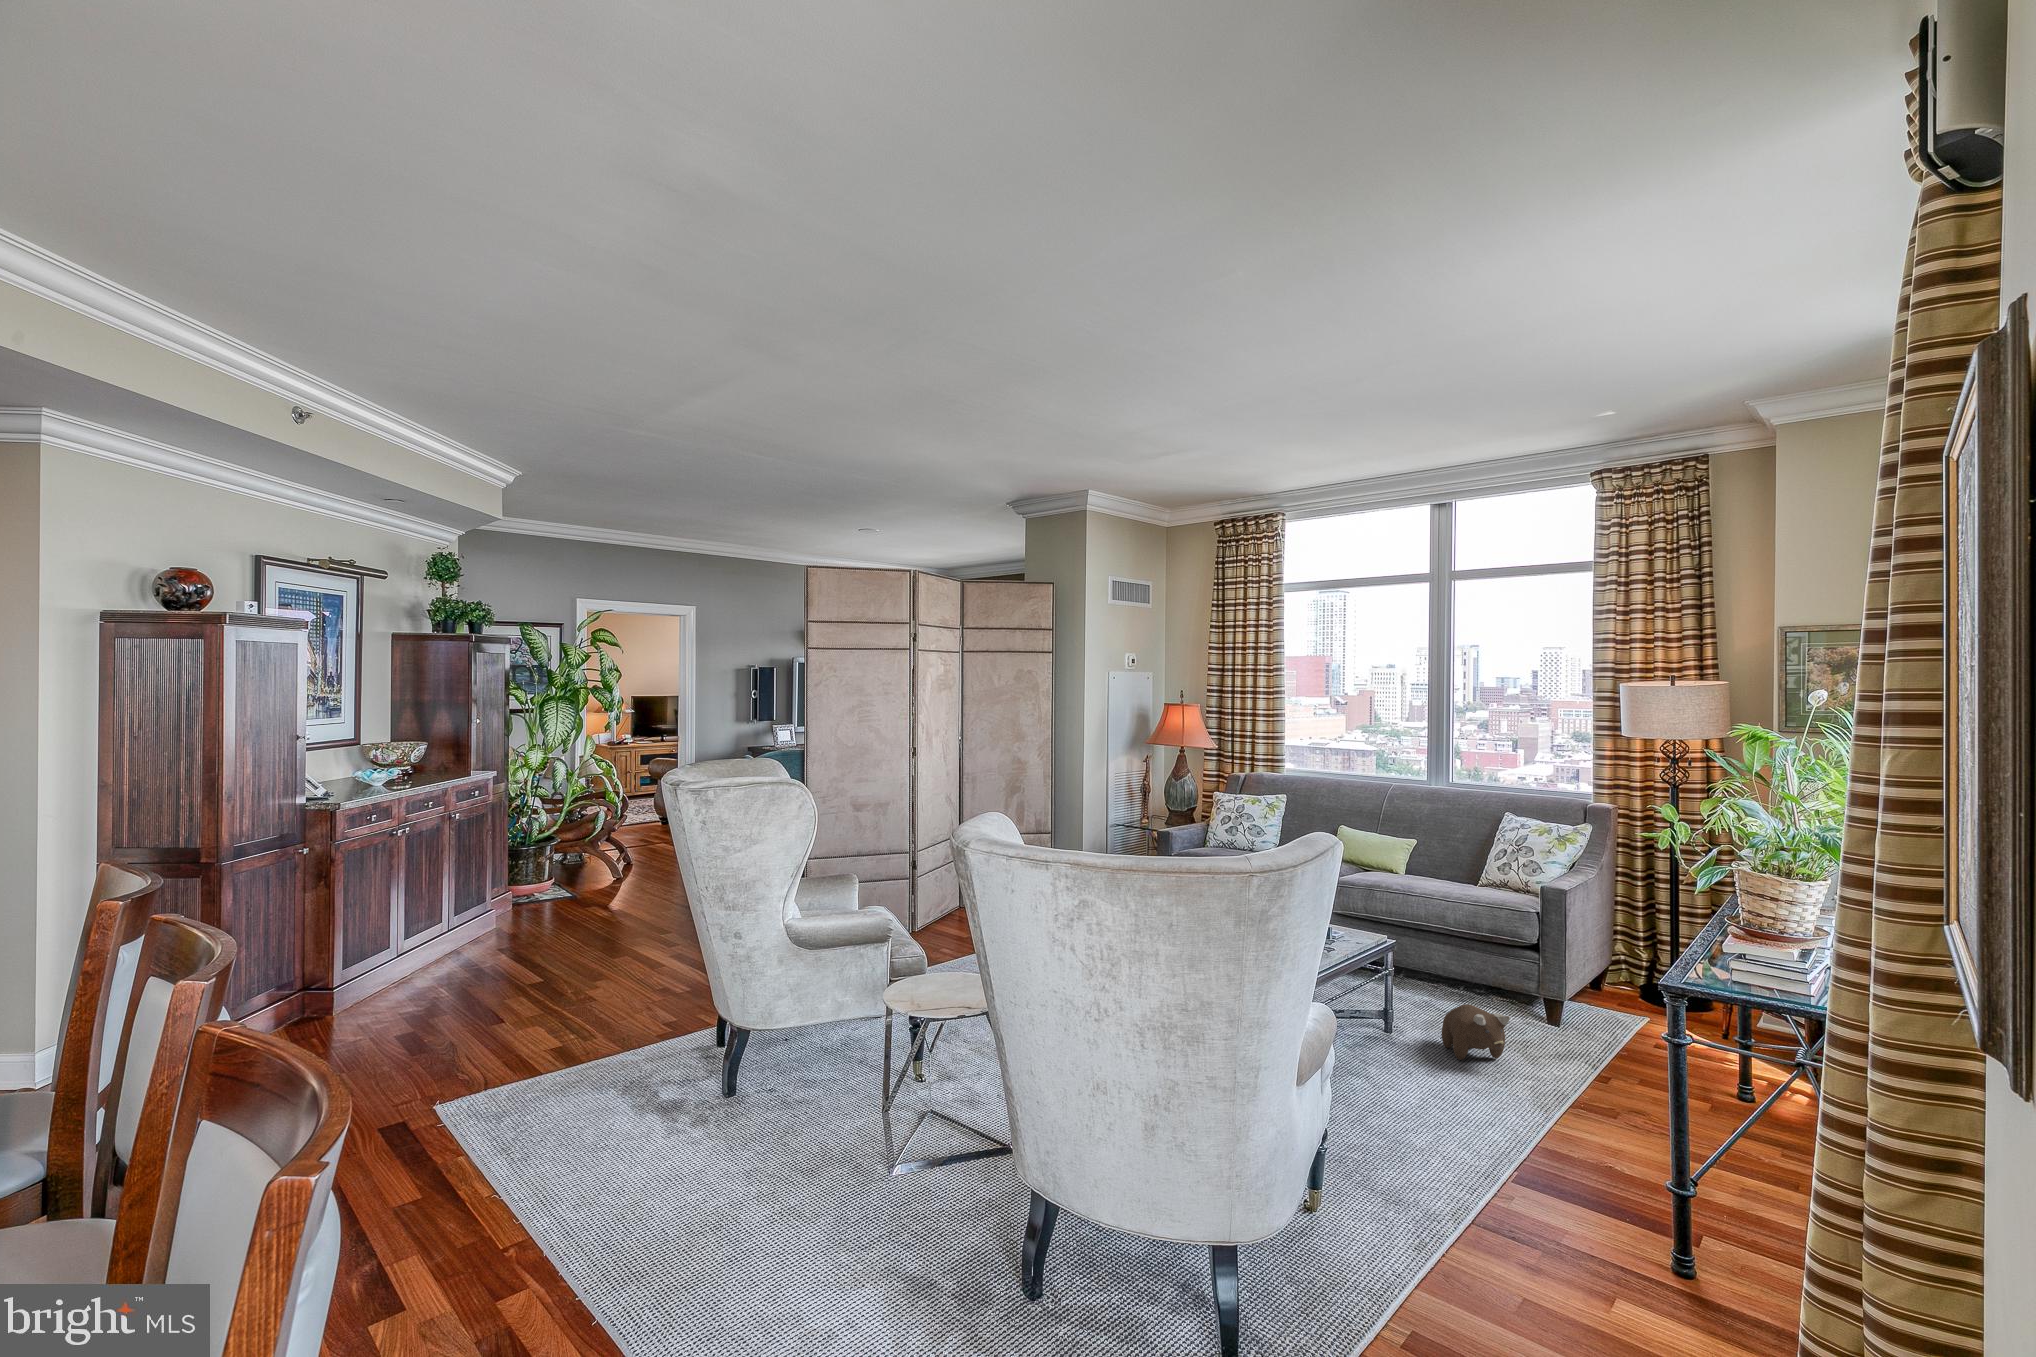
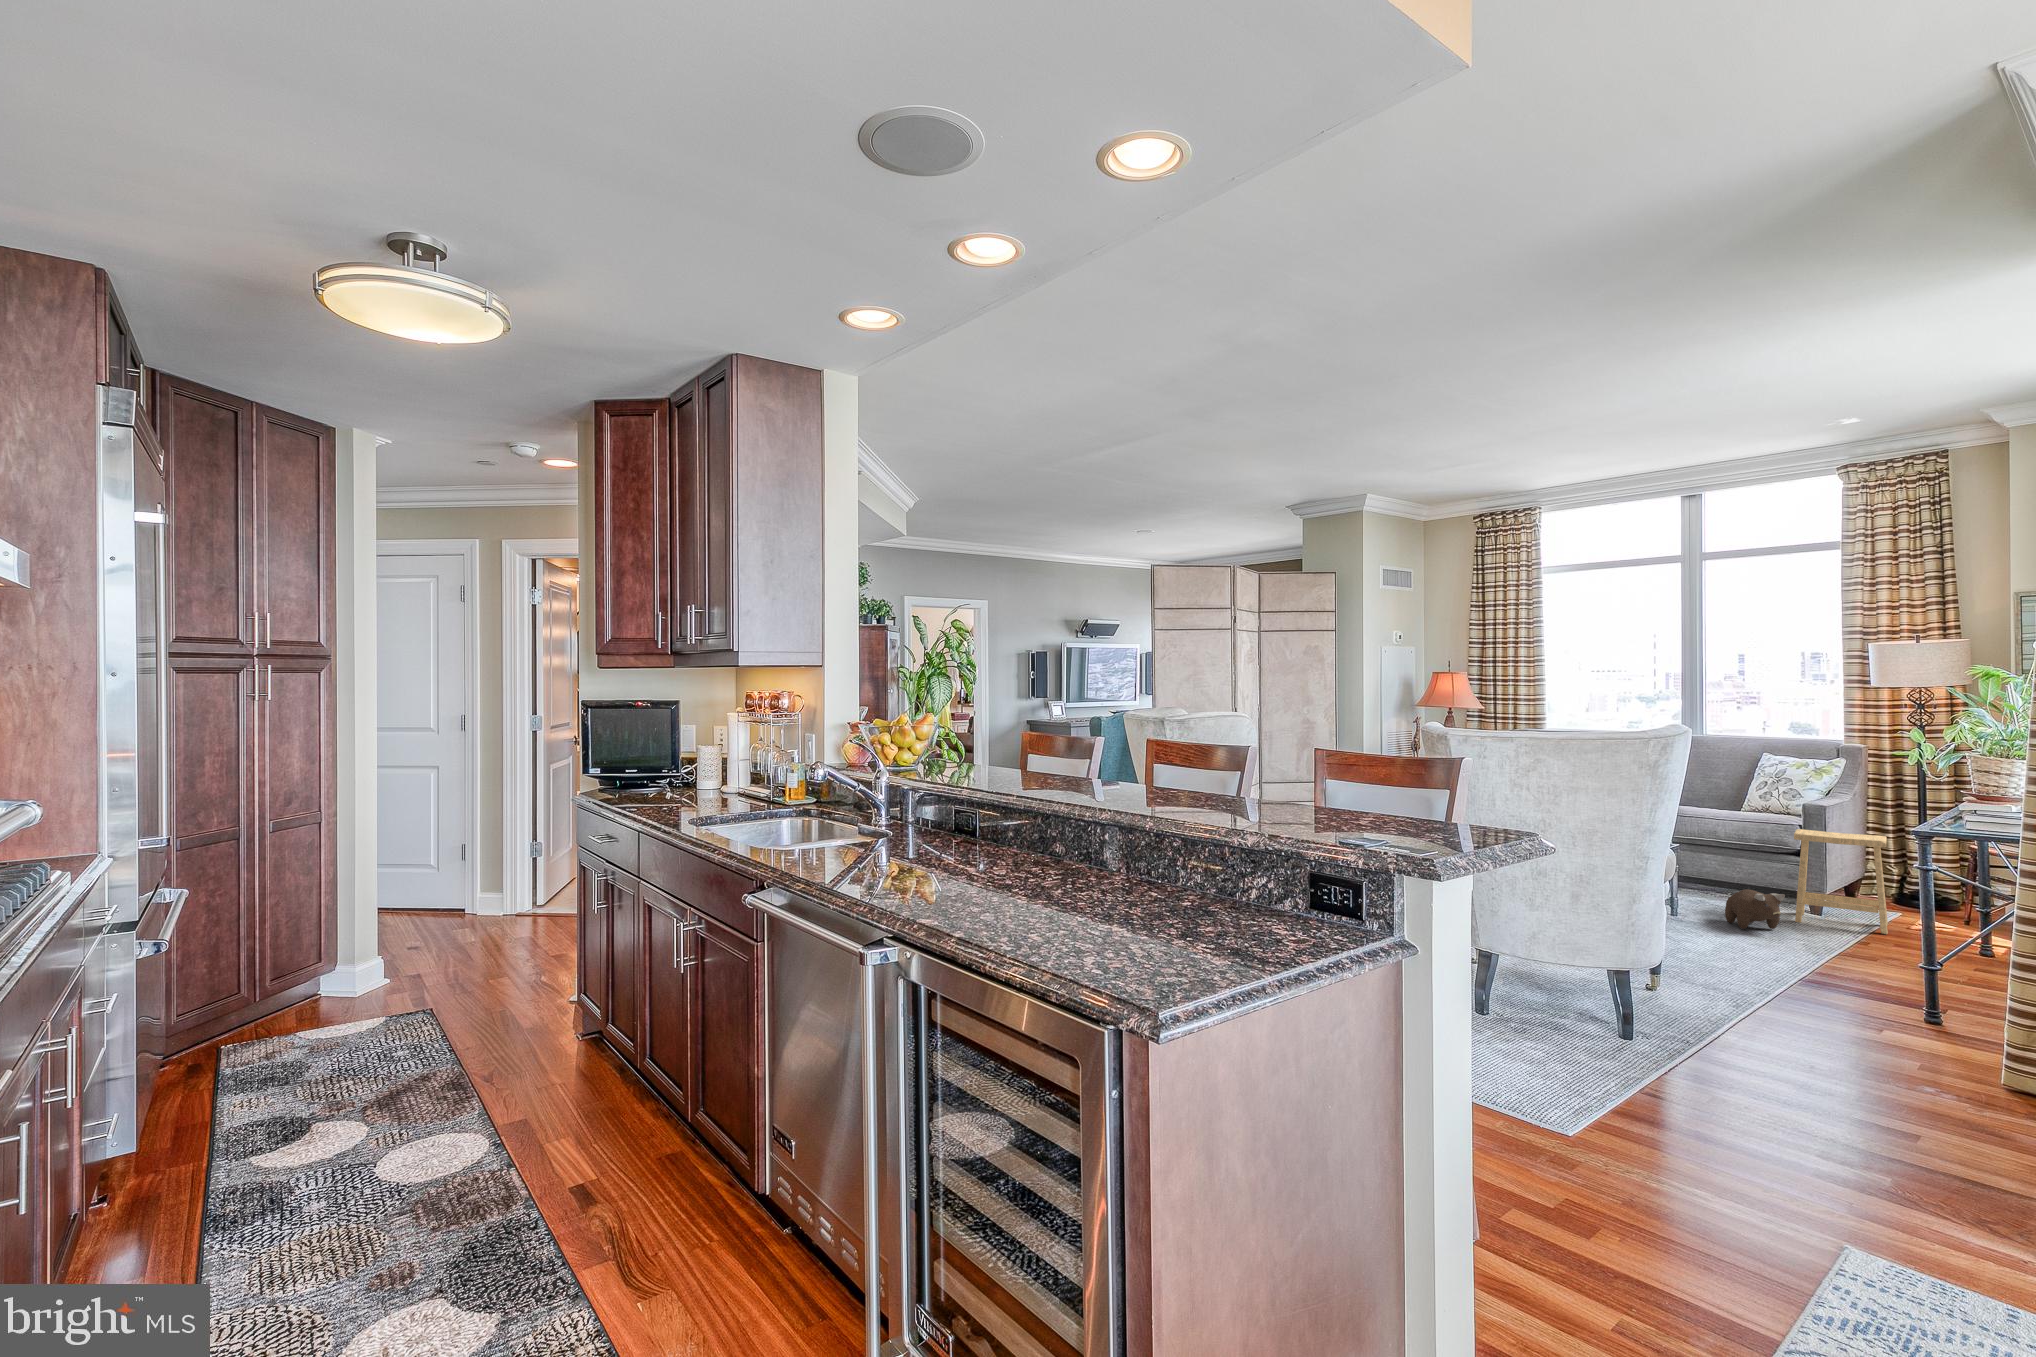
footstool: none [1526,919,1633,1064] -> present [1794,829,1888,934]

